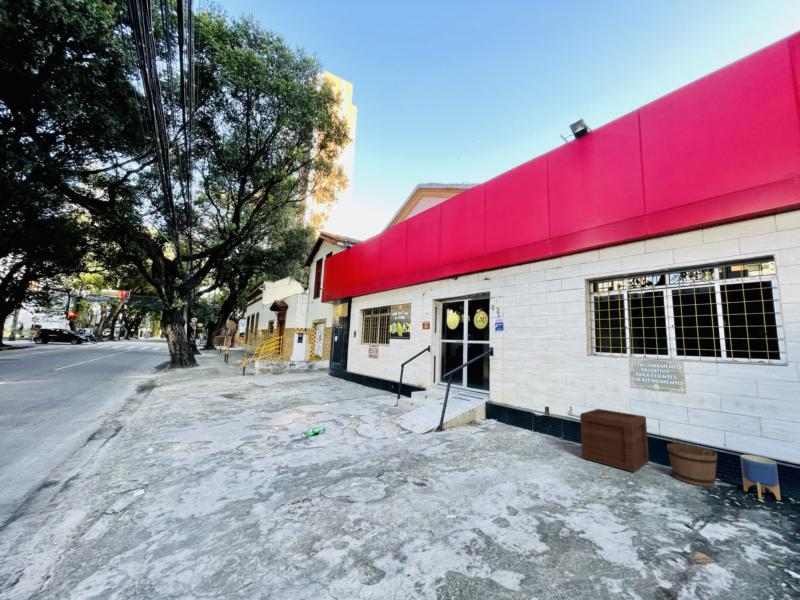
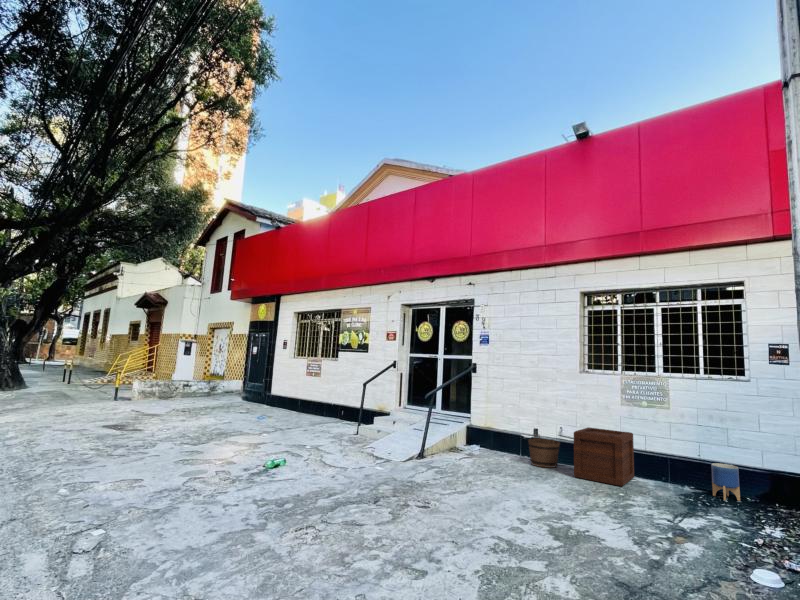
bucket: present [667,439,717,486] -> present [529,435,560,468]

